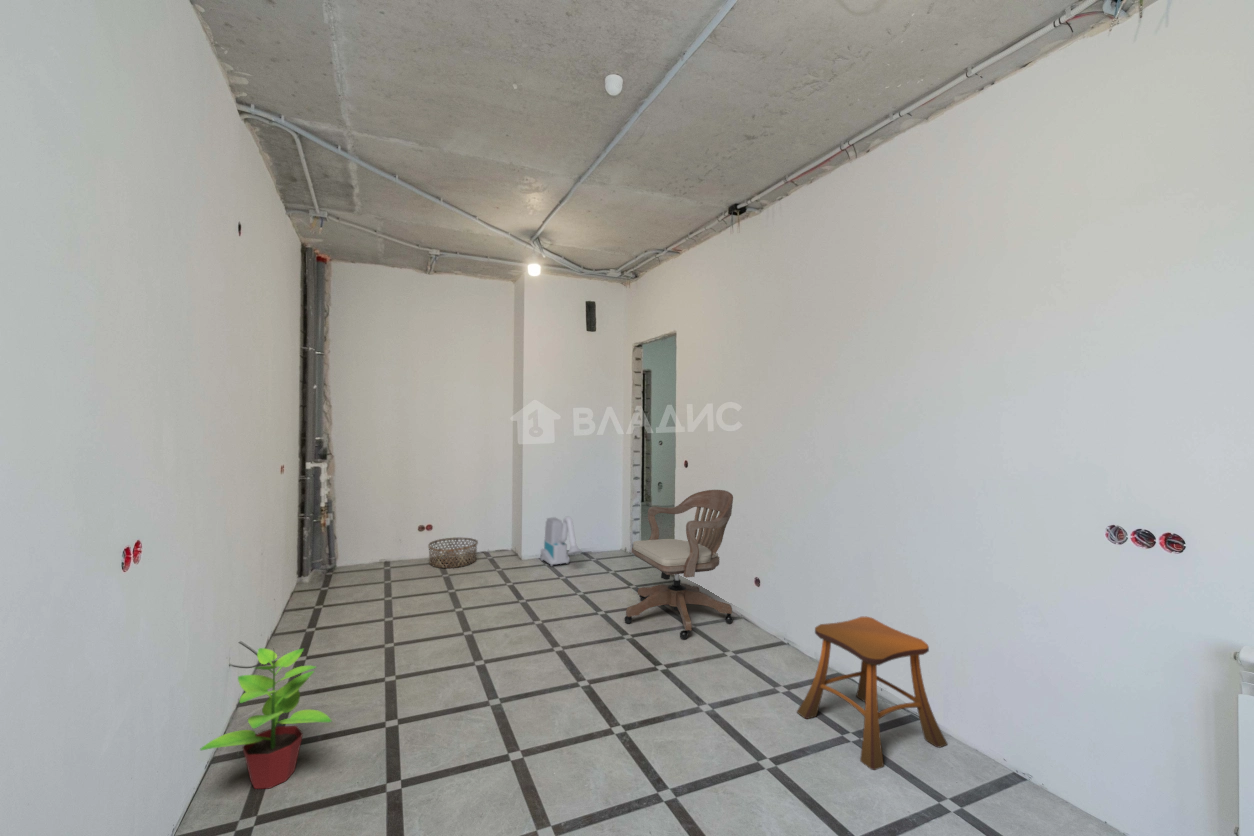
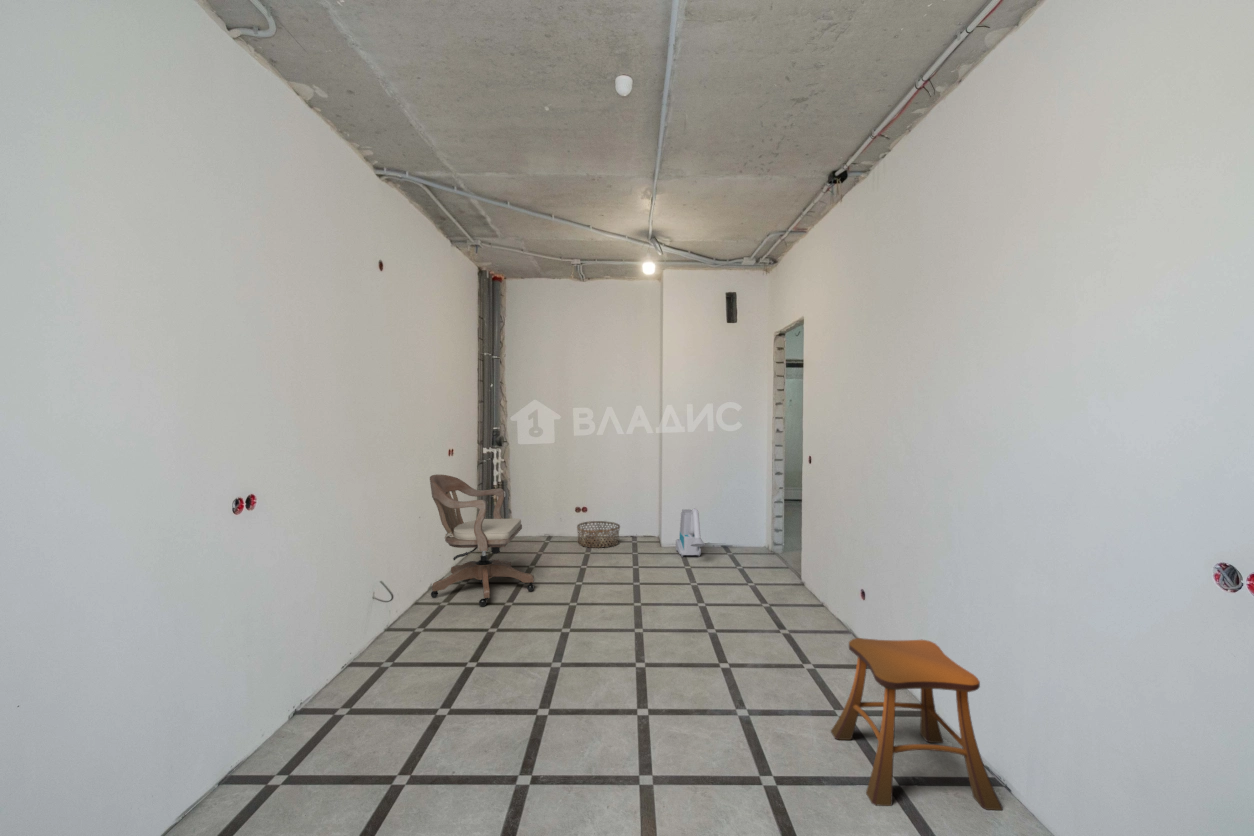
chair: present [624,490,733,639] -> present [430,475,534,607]
potted plant: present [200,648,331,789] -> none [330,576,411,677]

